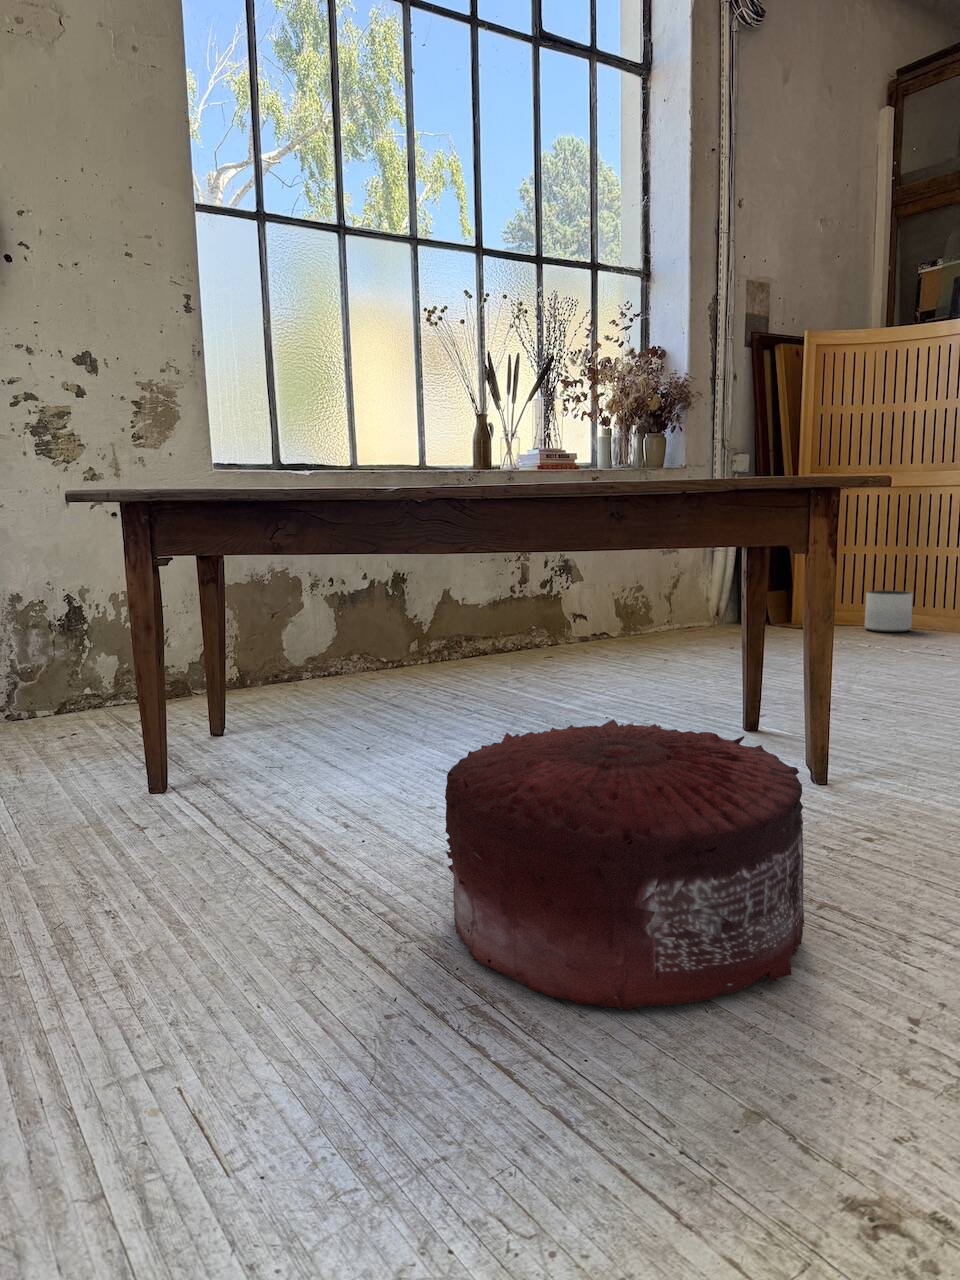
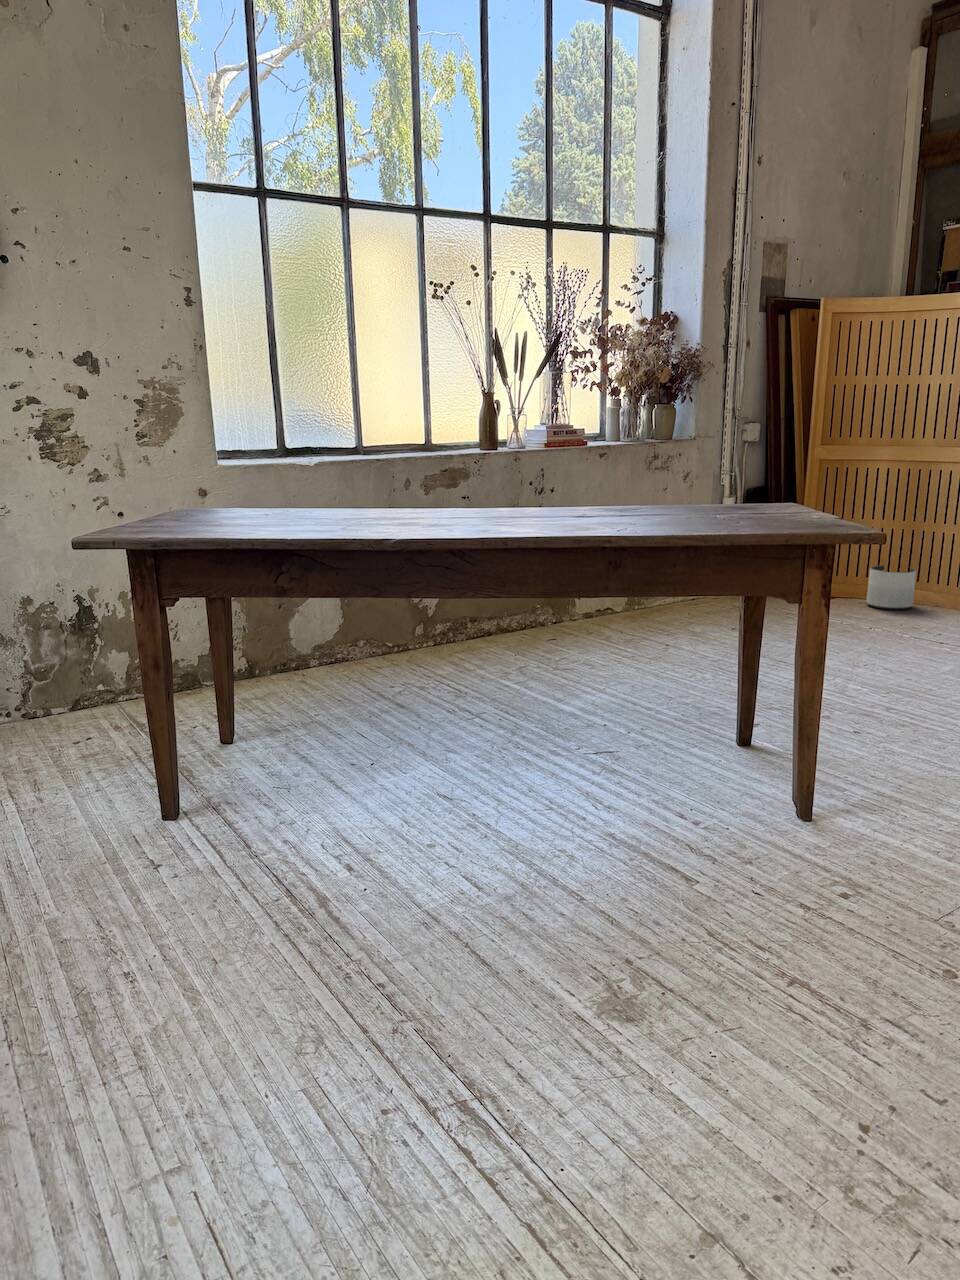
pouf: present [445,719,804,1010] -> none [439,790,776,1111]

